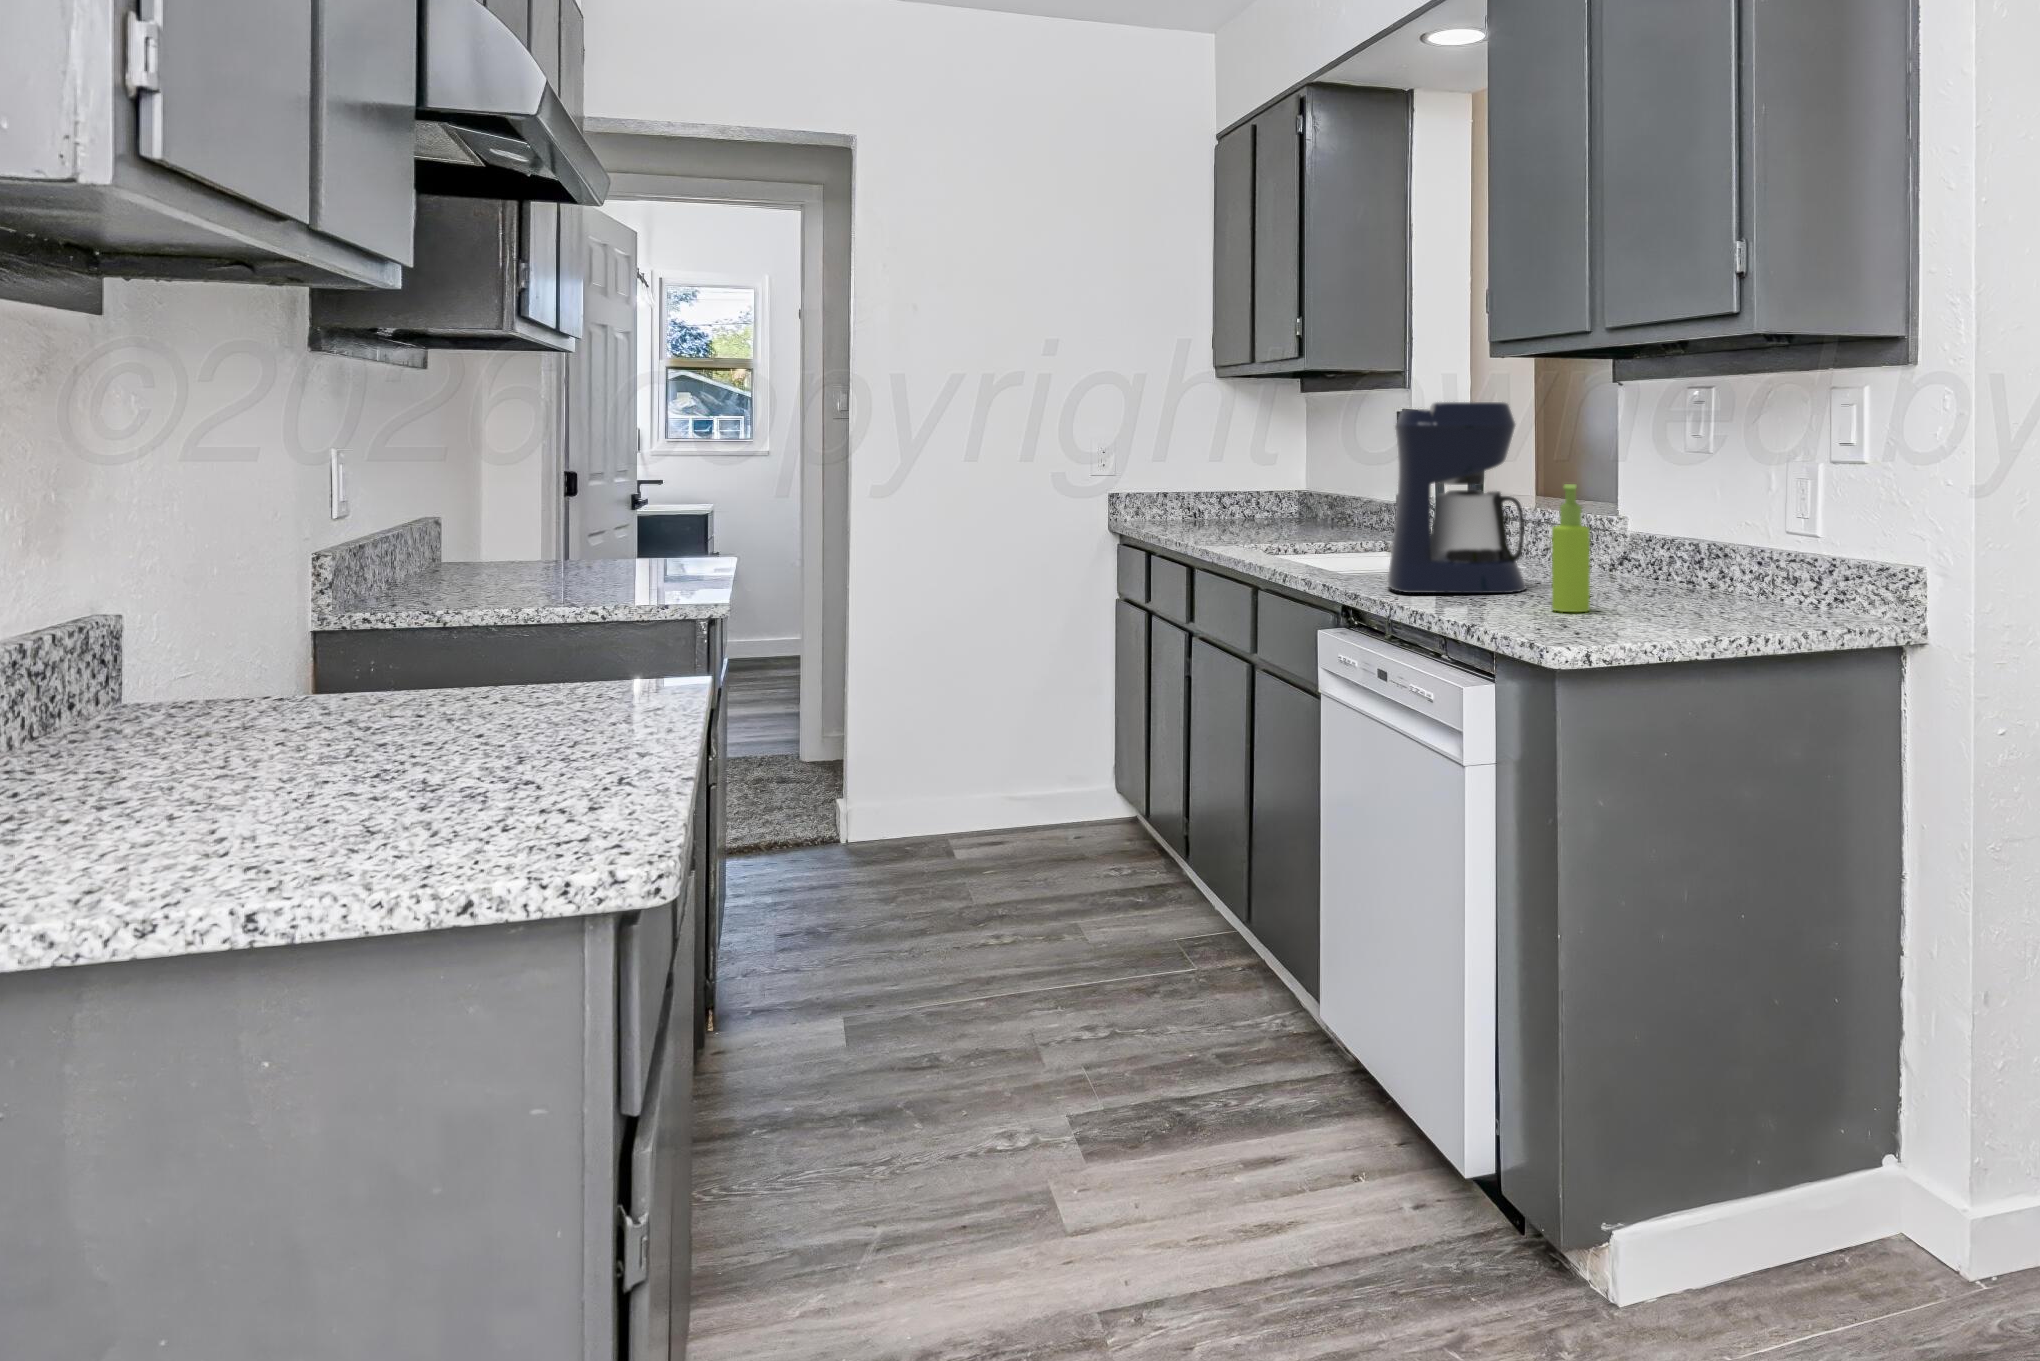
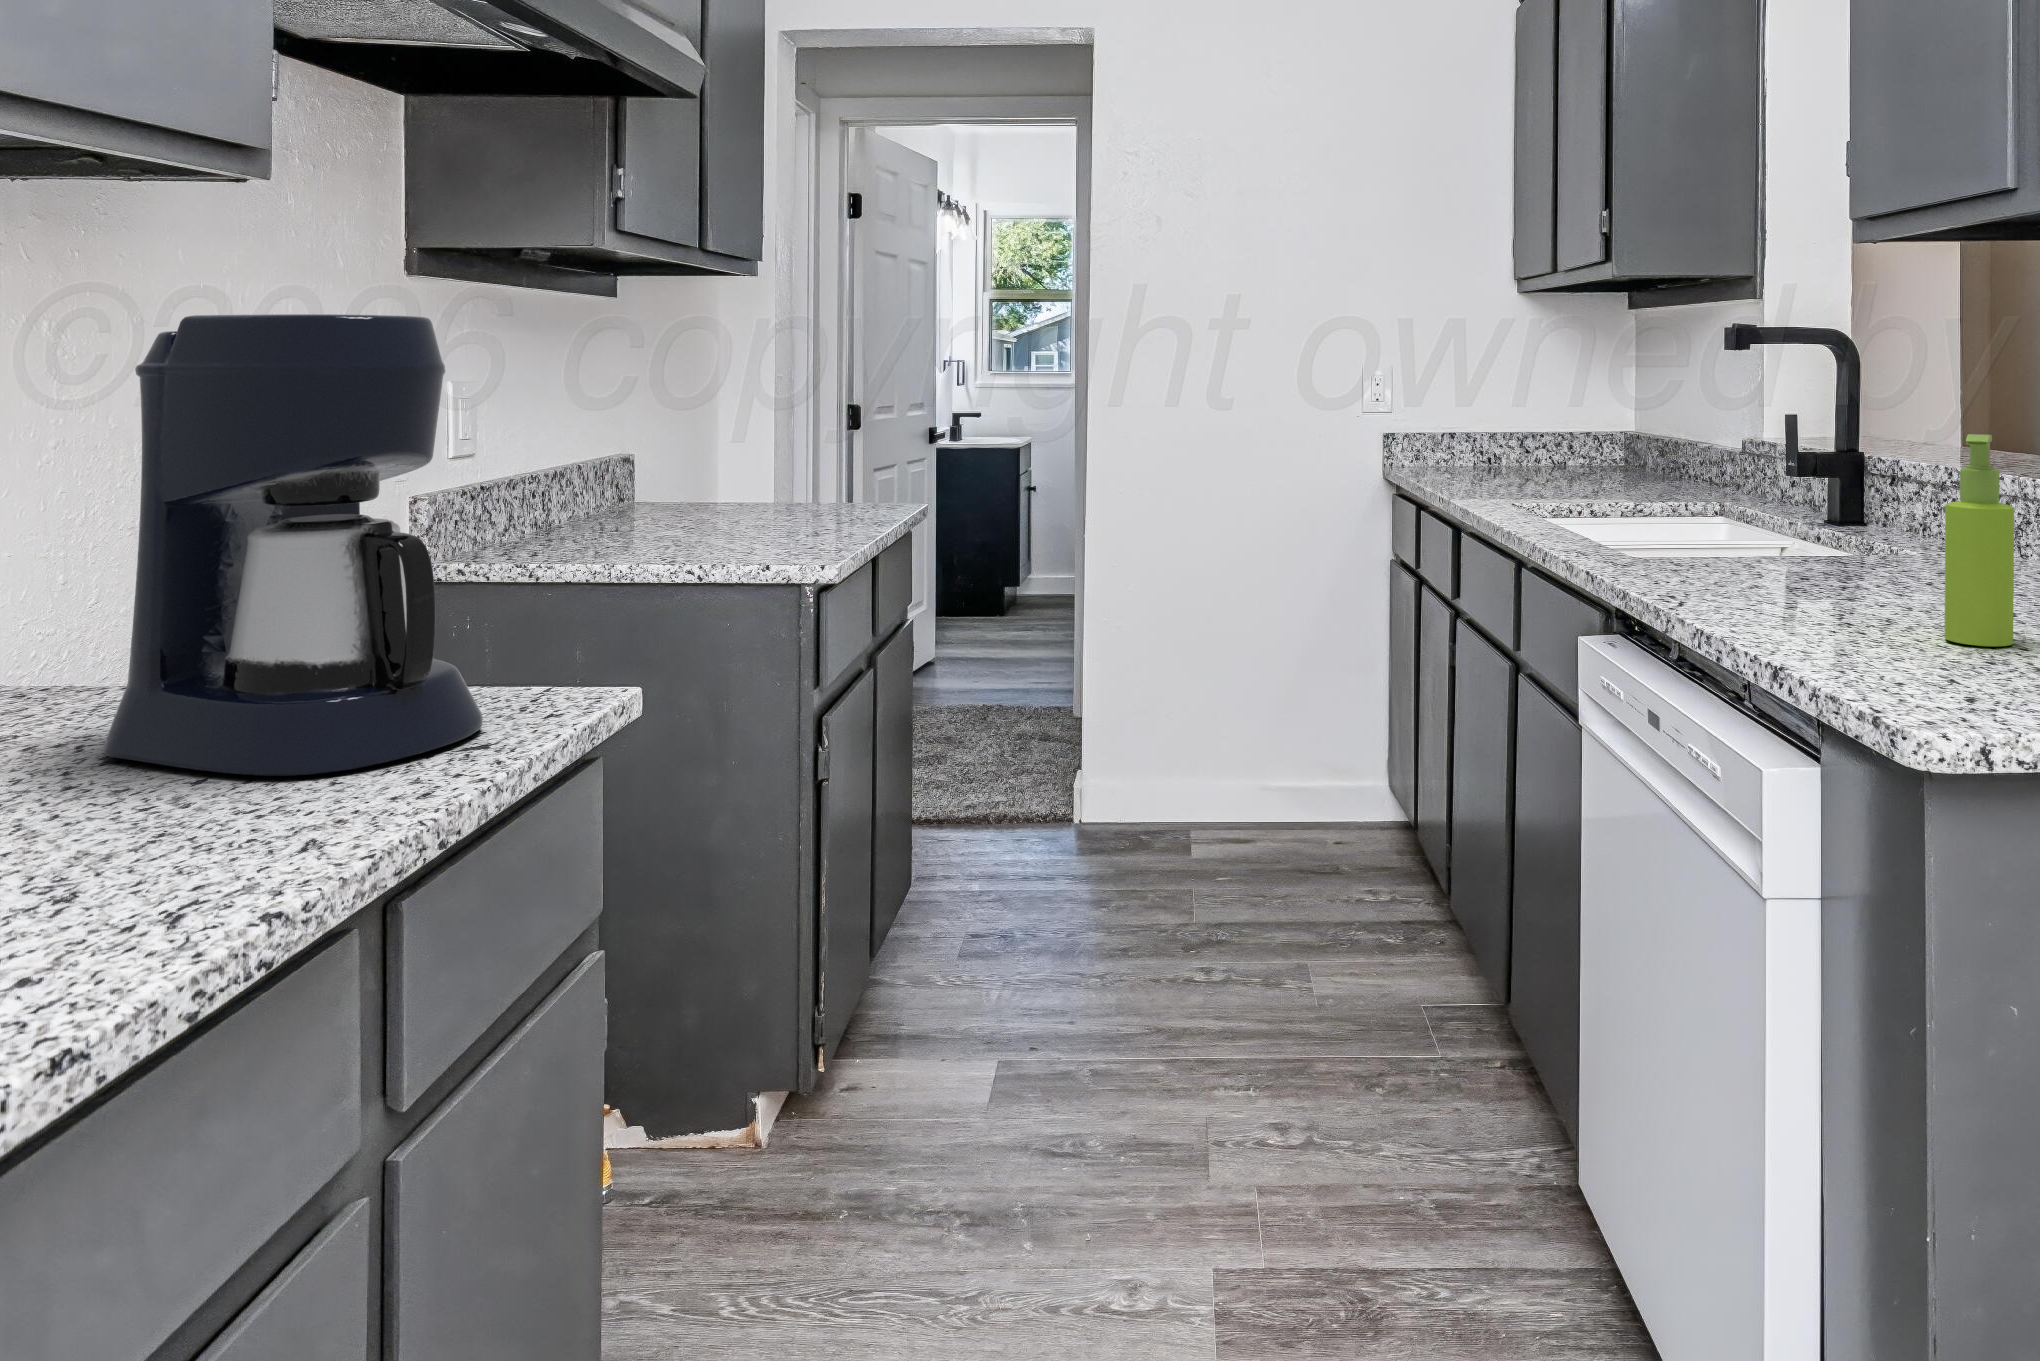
coffee maker: present [1388,402,1526,593] -> present [103,314,483,776]

